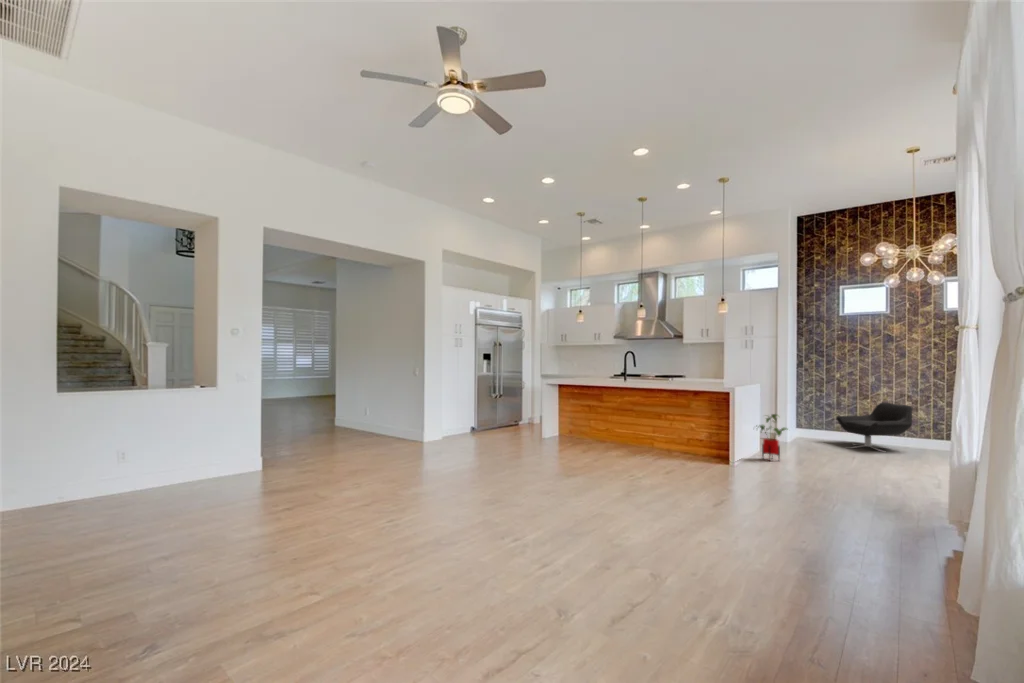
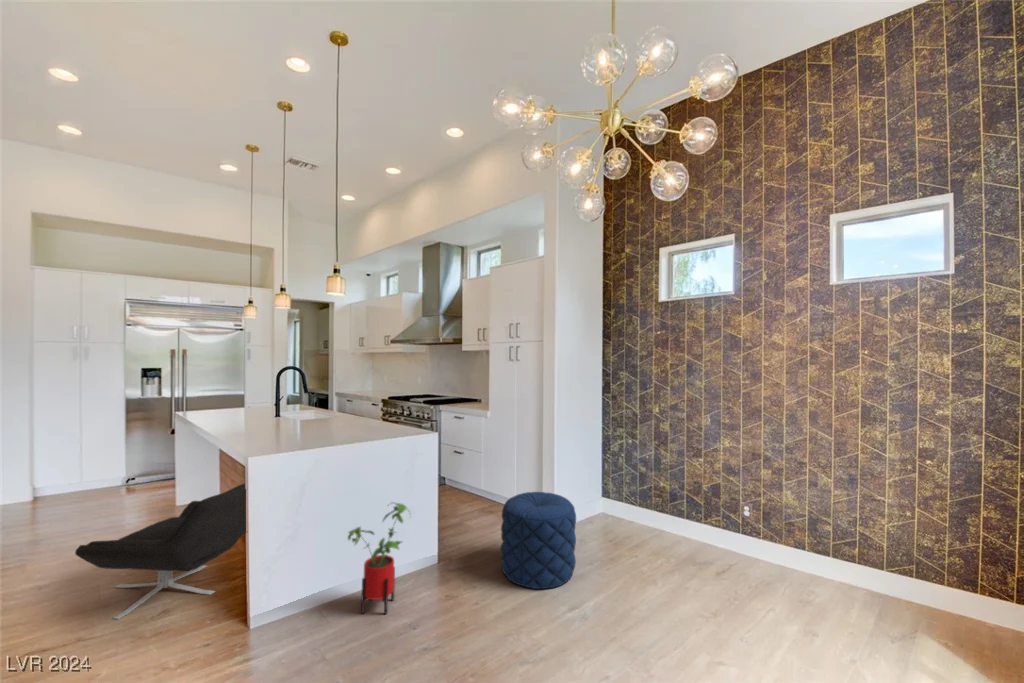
lounge chair: present [837,402,913,452] -> present [75,483,246,619]
pouf: none [792,416,836,455] -> present [501,492,576,589]

